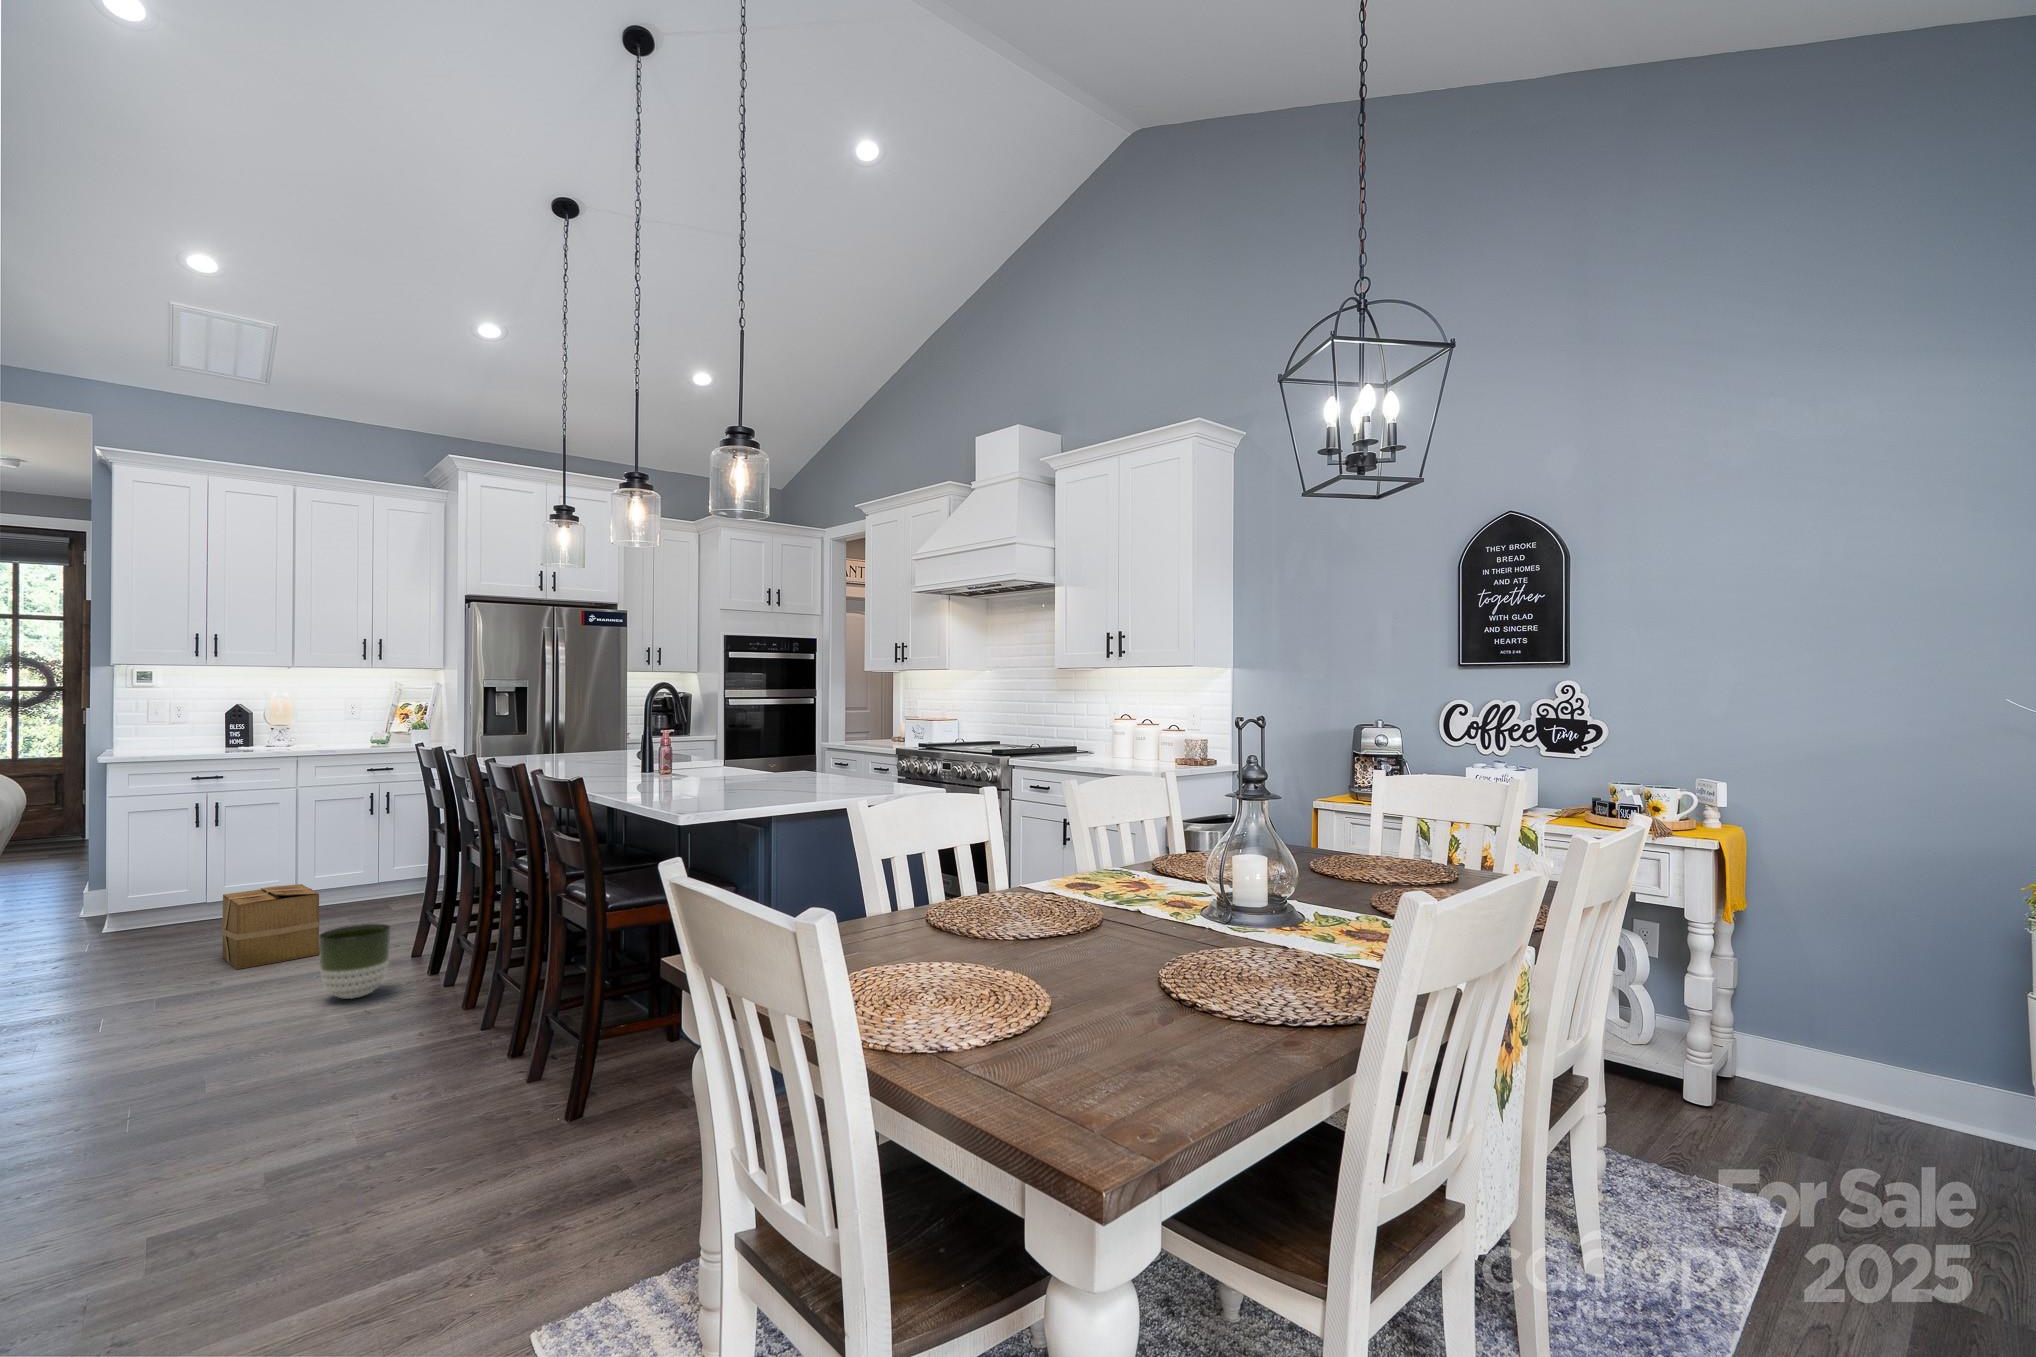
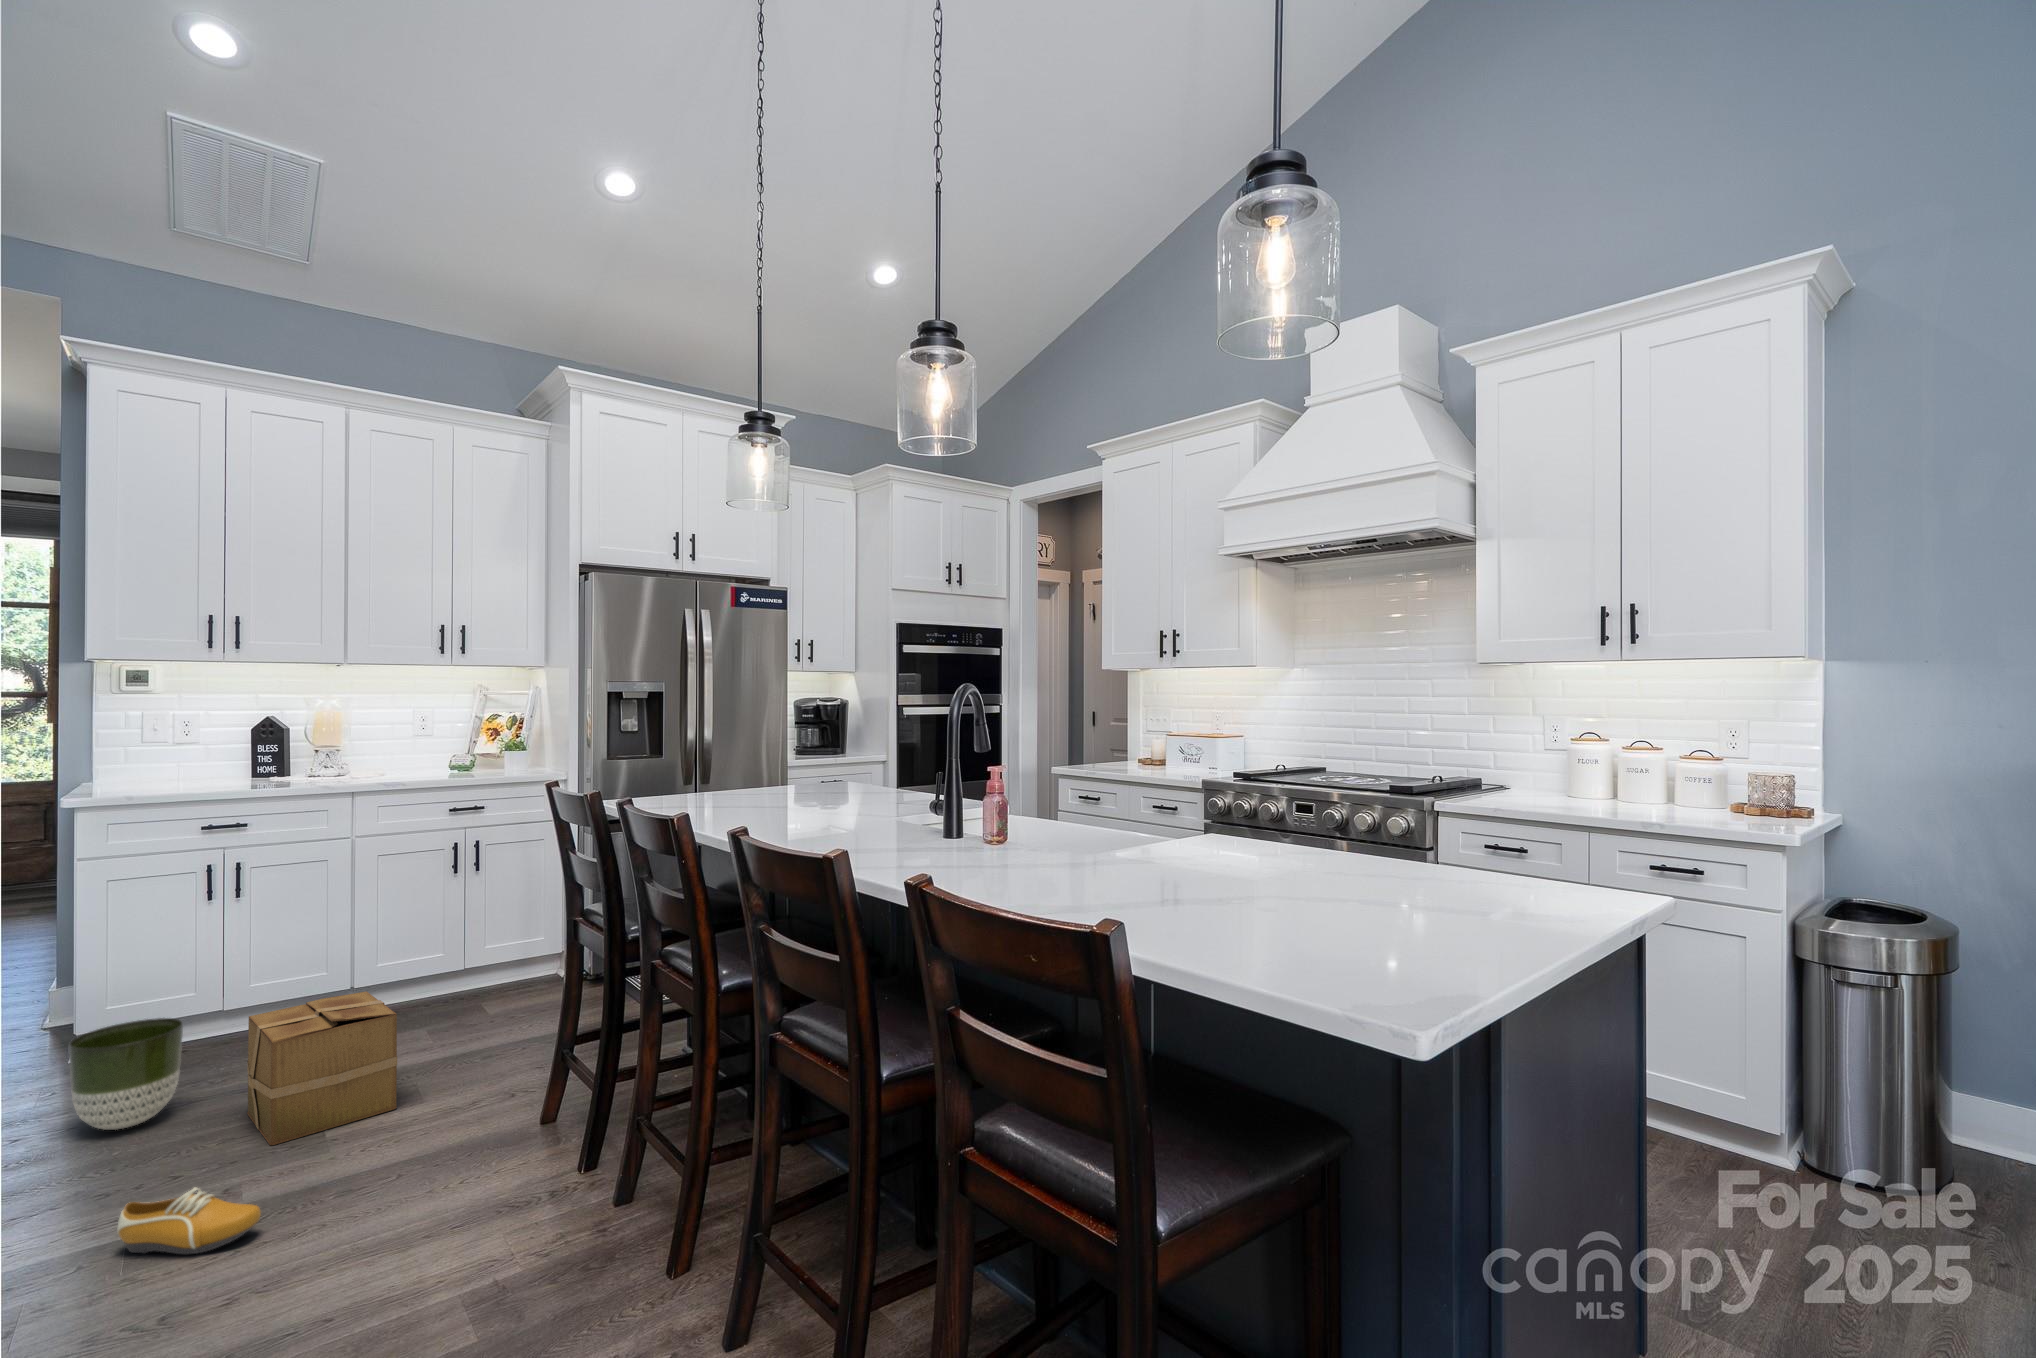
planter: present [318,924,391,999] -> present [69,1018,183,1130]
shoe: none [147,973,229,1007] -> present [117,1187,261,1254]

